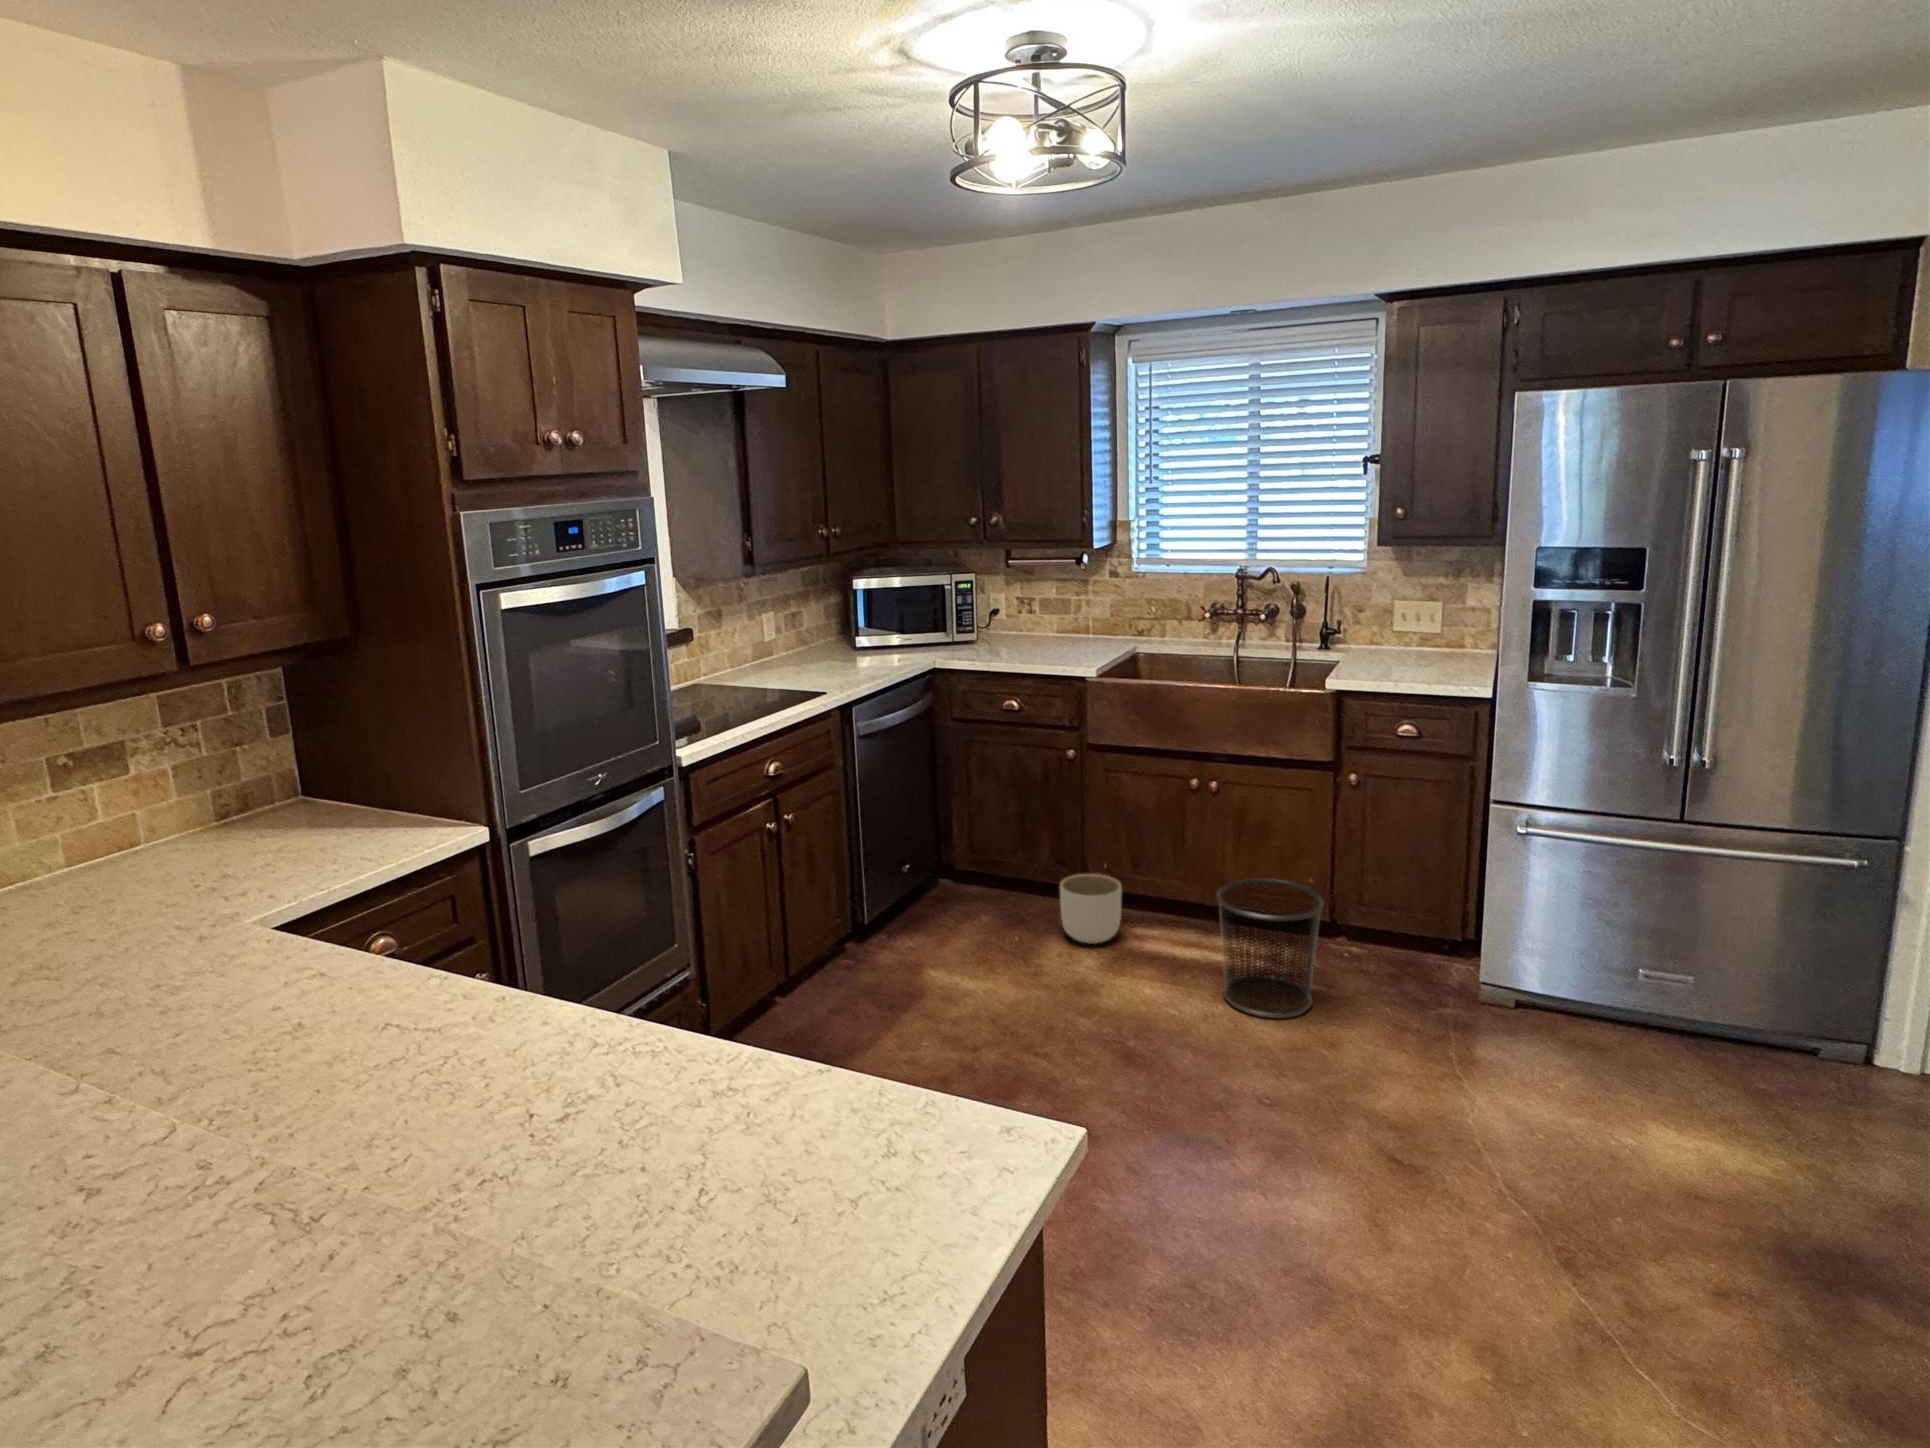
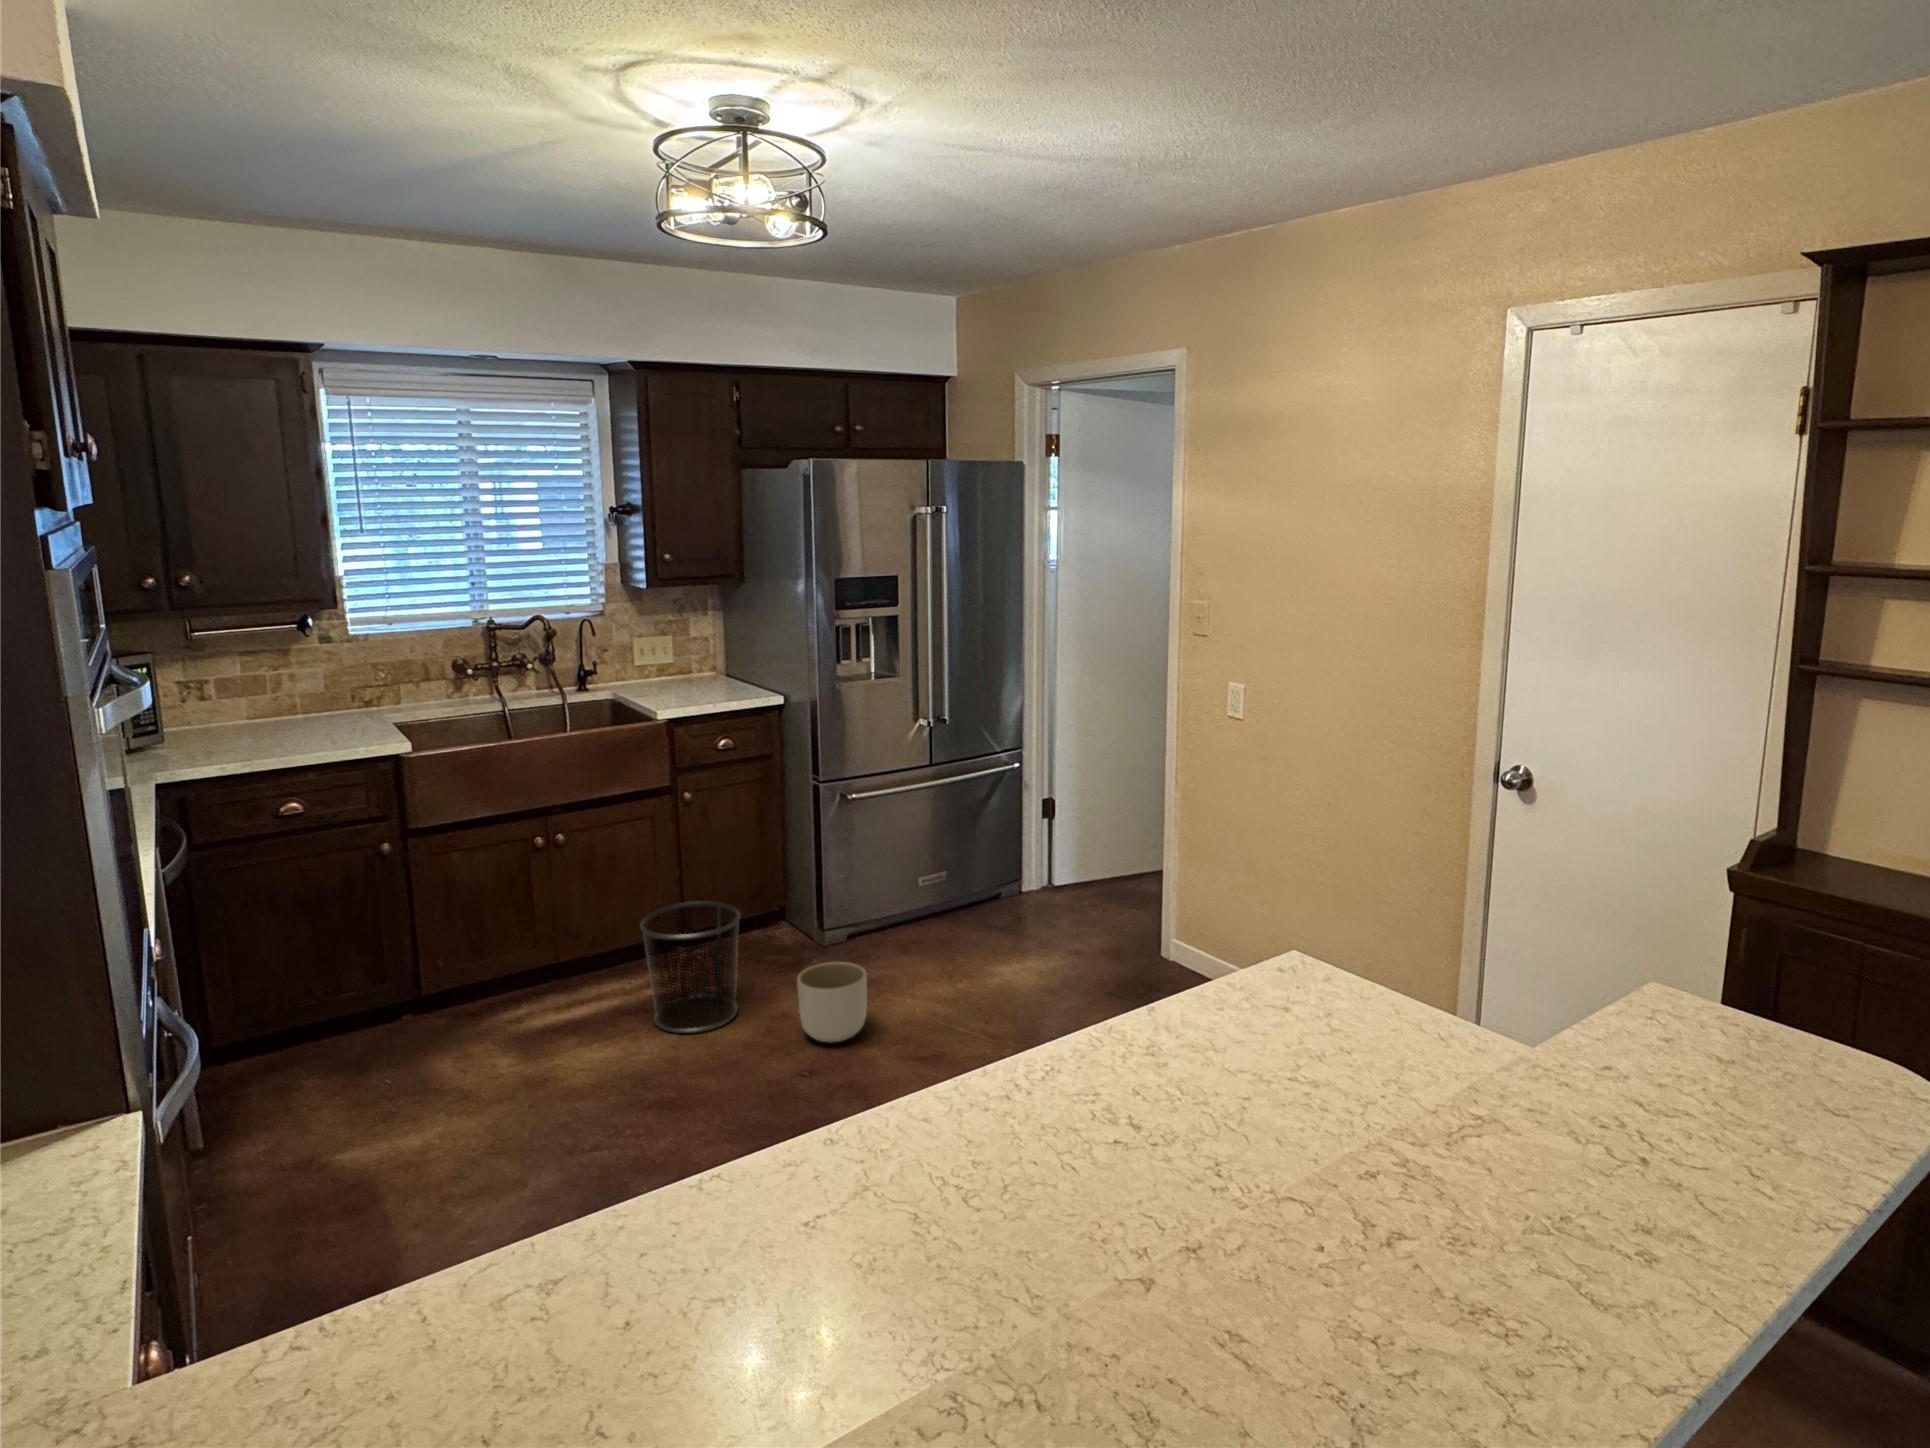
planter: present [1060,874,1122,944] -> present [797,962,867,1043]

